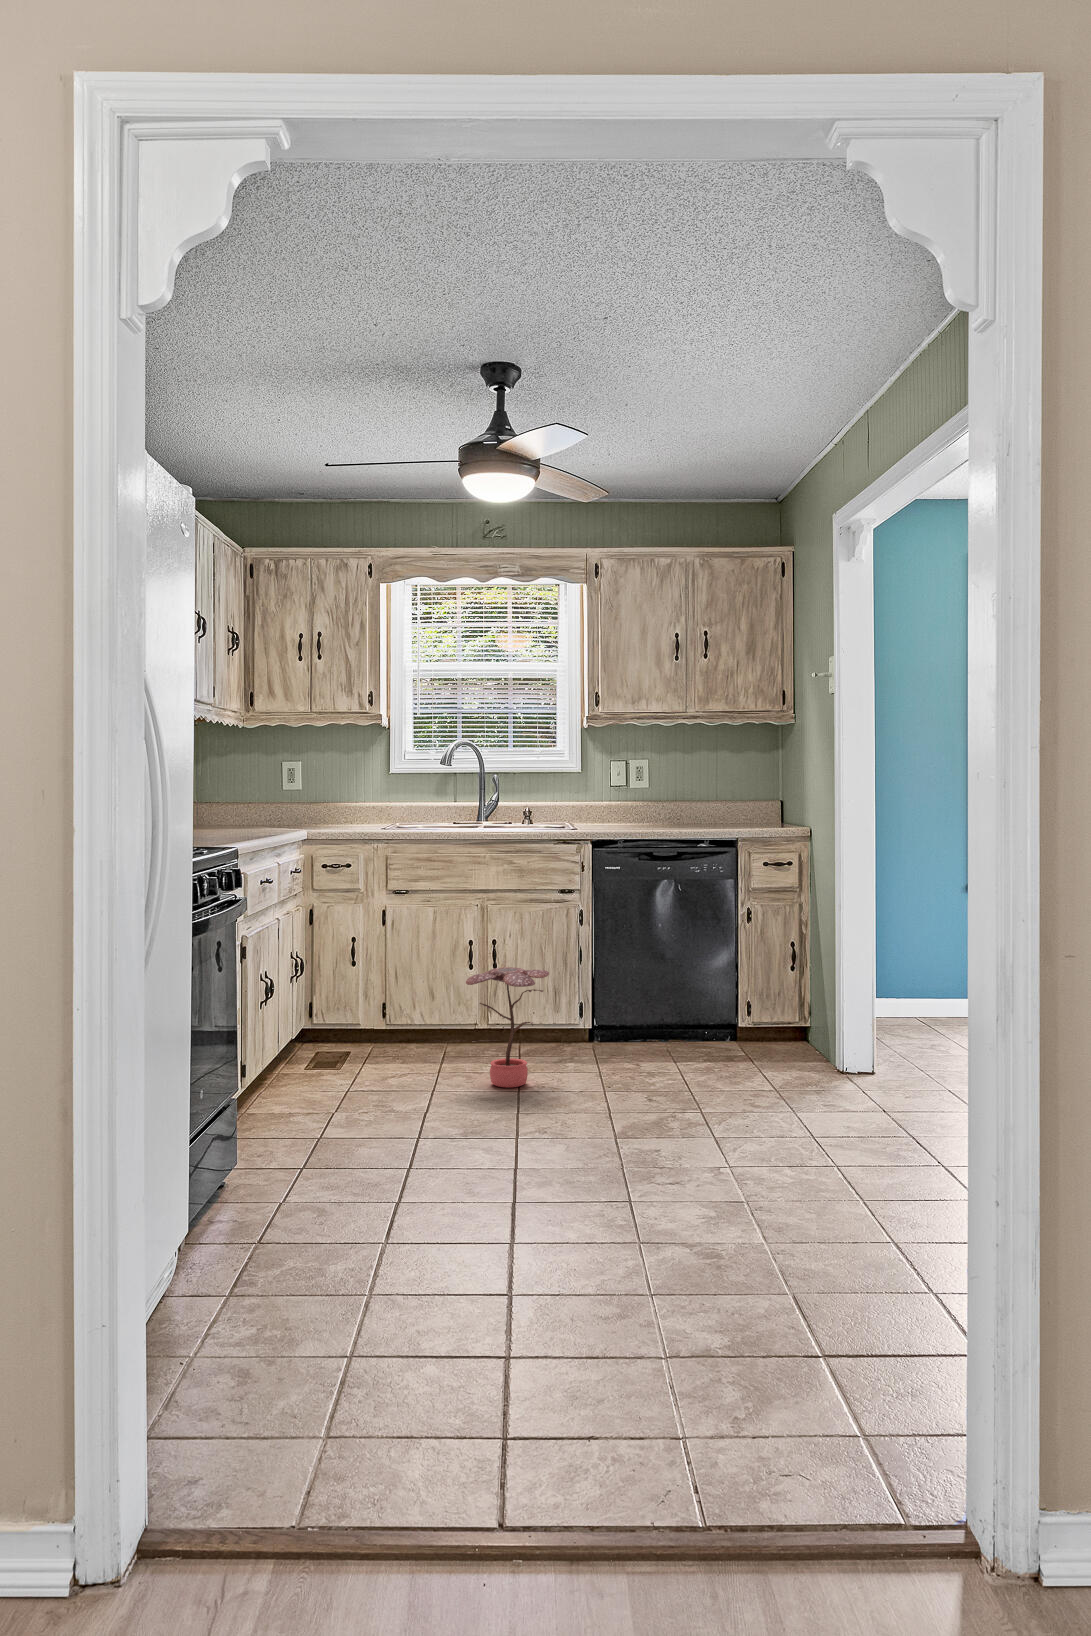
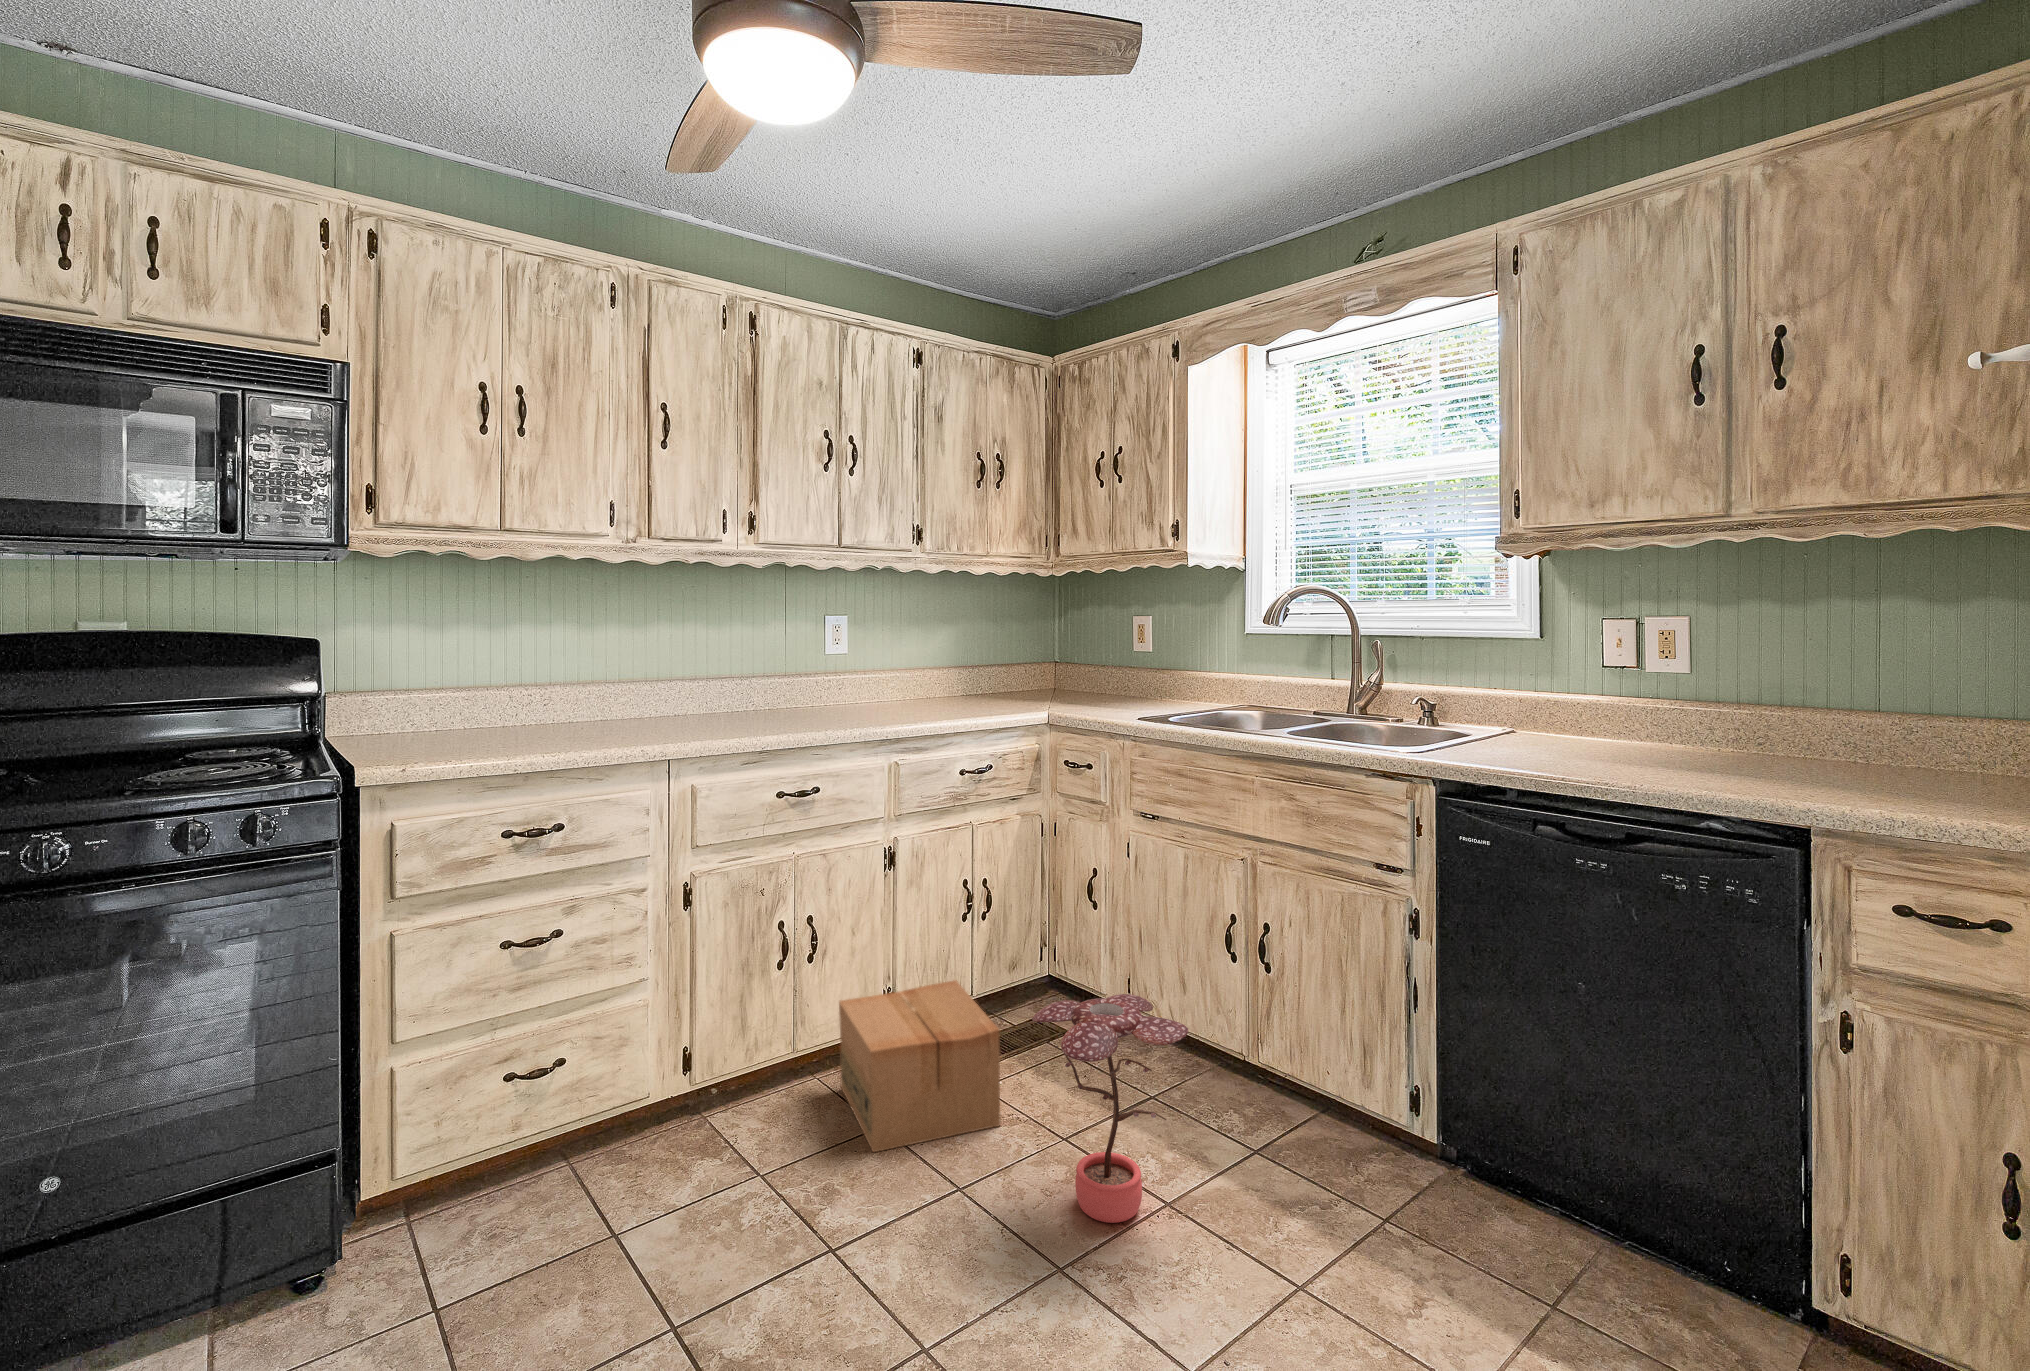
cardboard box: none [282,1013,403,1105] -> present [839,981,1000,1152]

